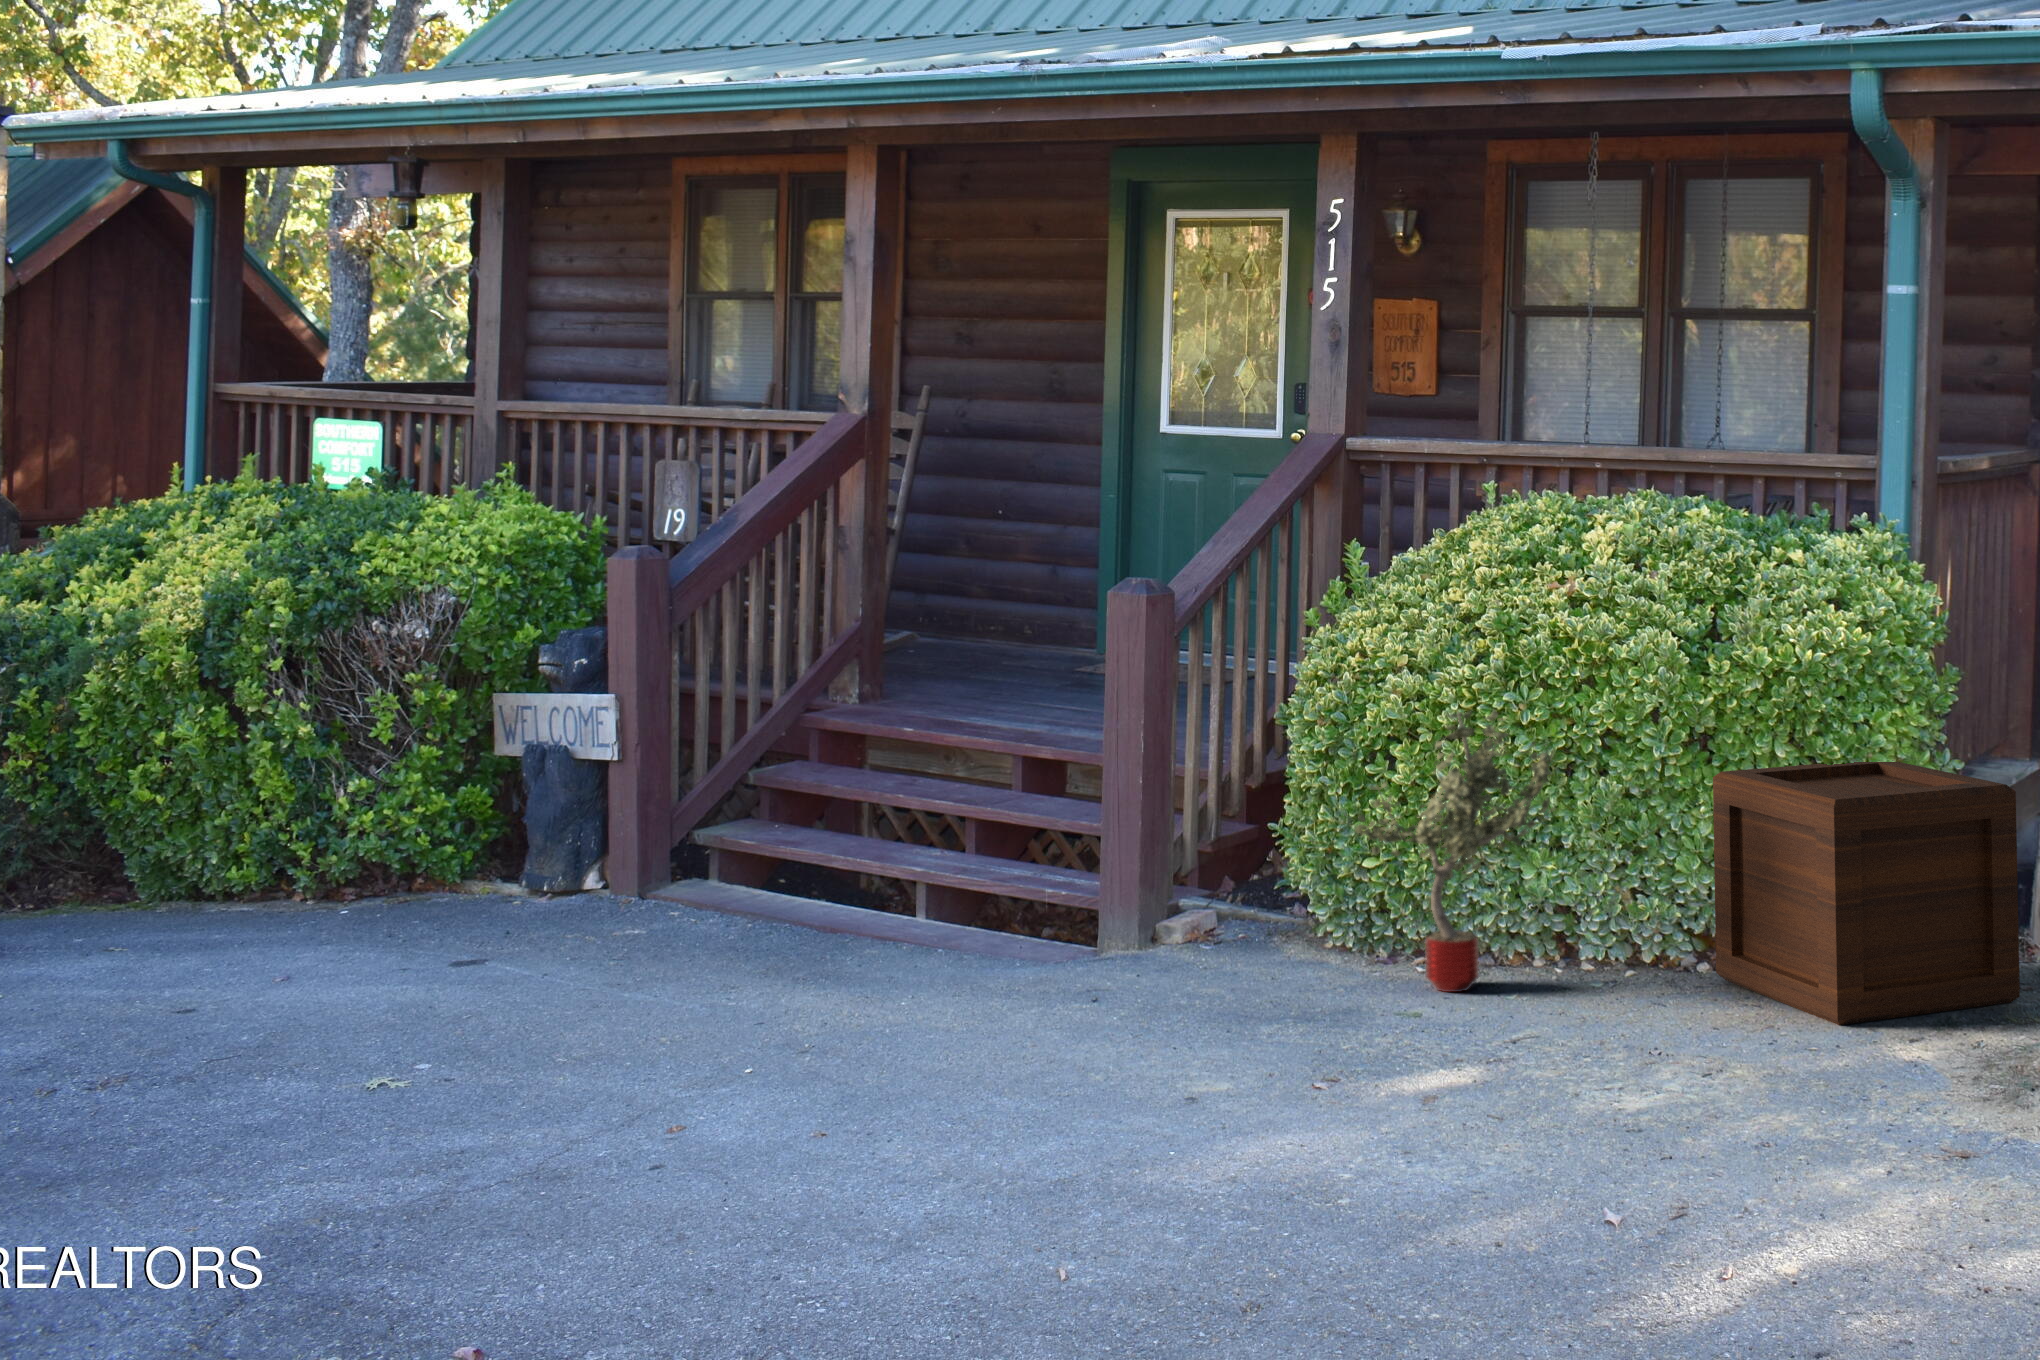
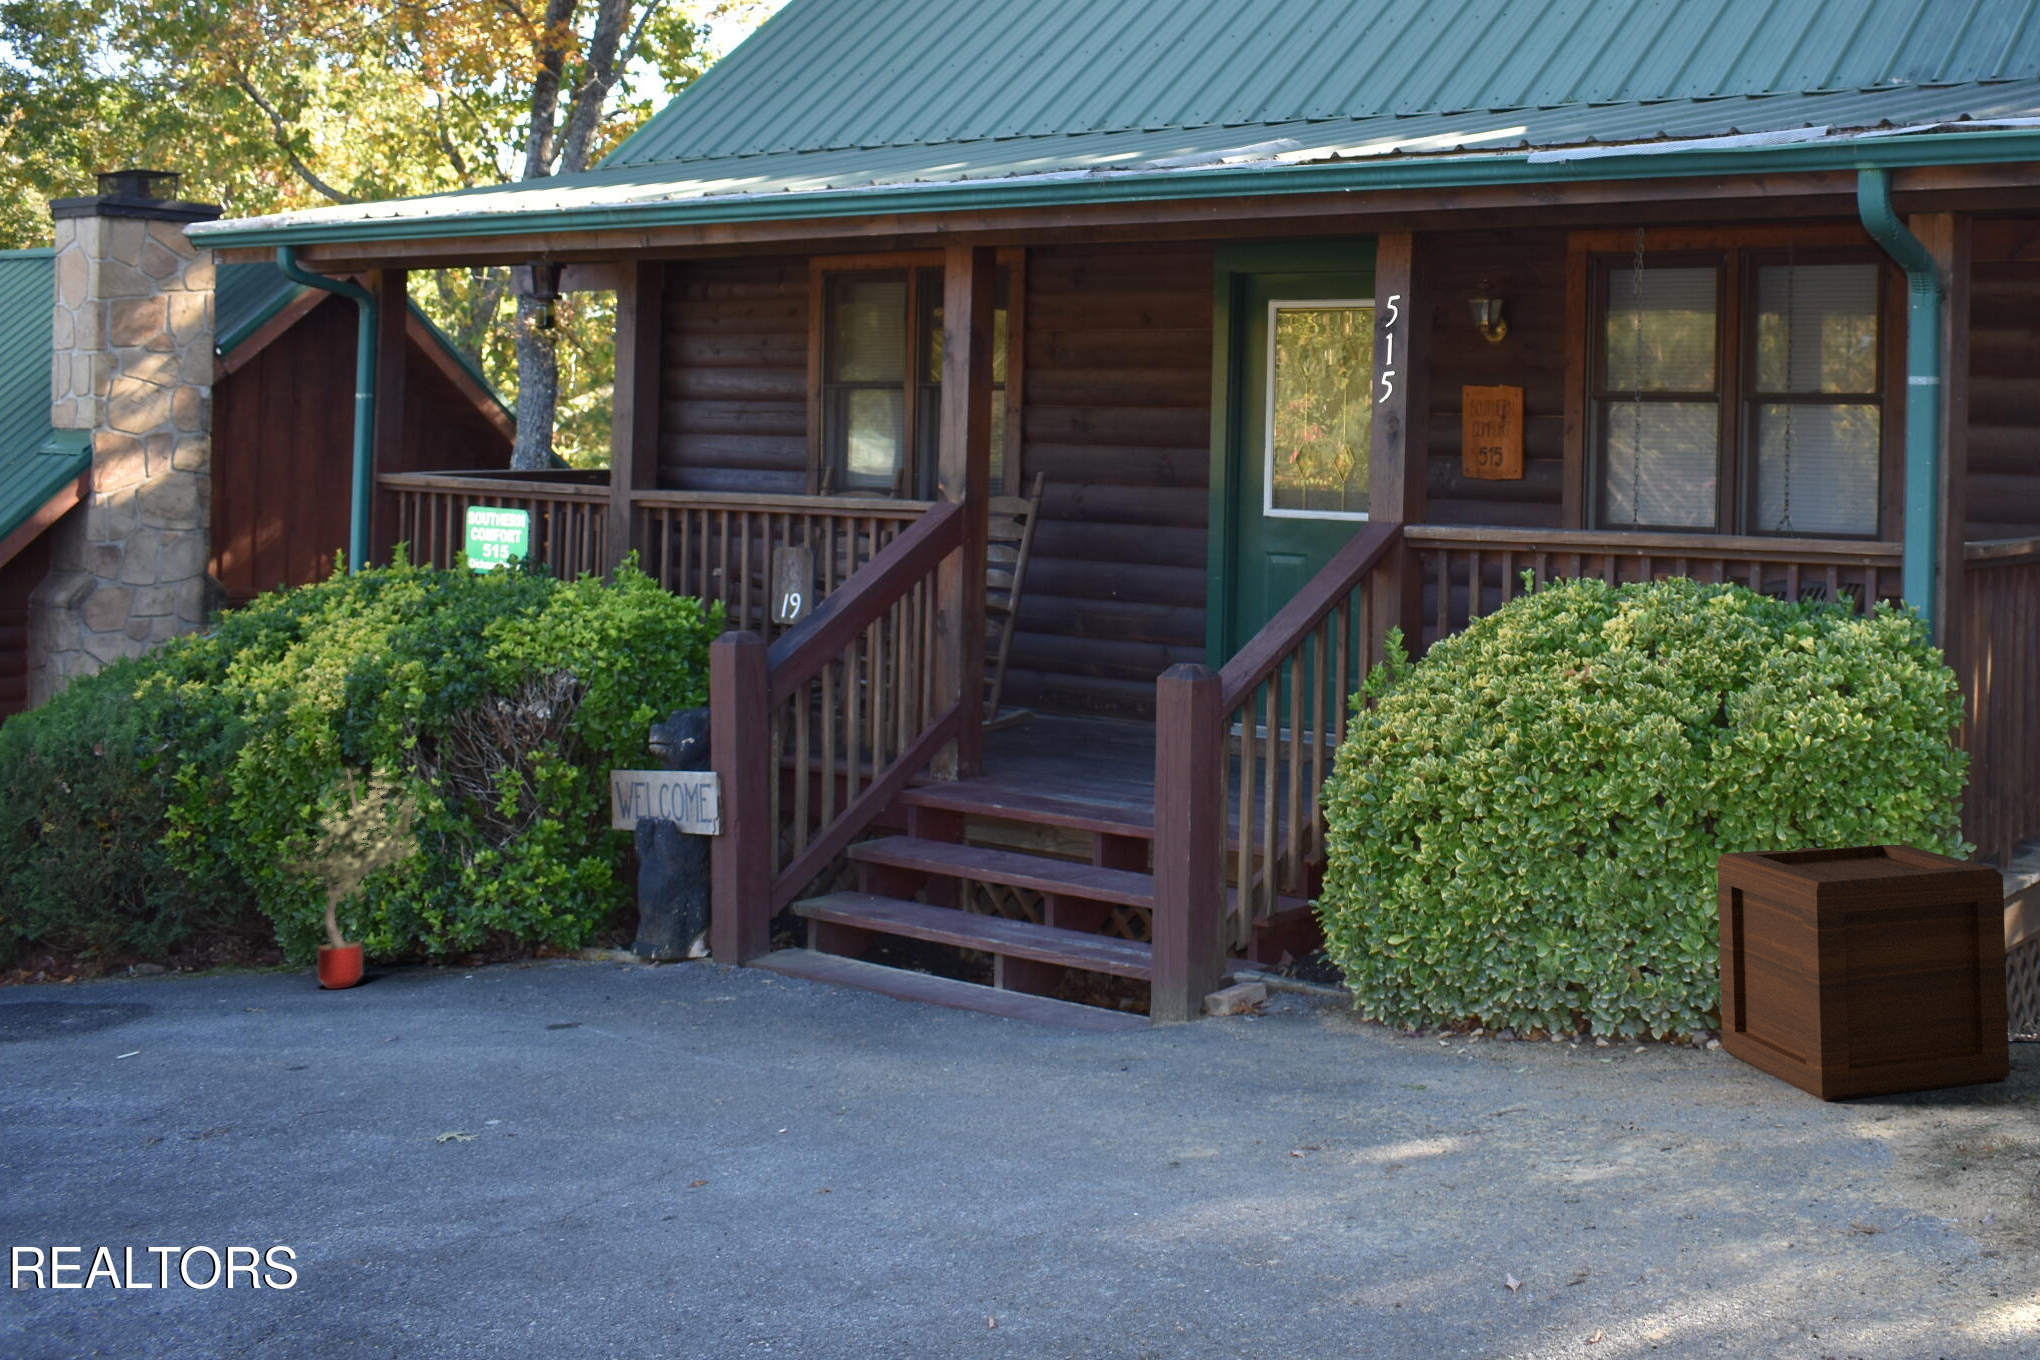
potted tree: present [1354,710,1557,992] -> present [274,768,424,989]

